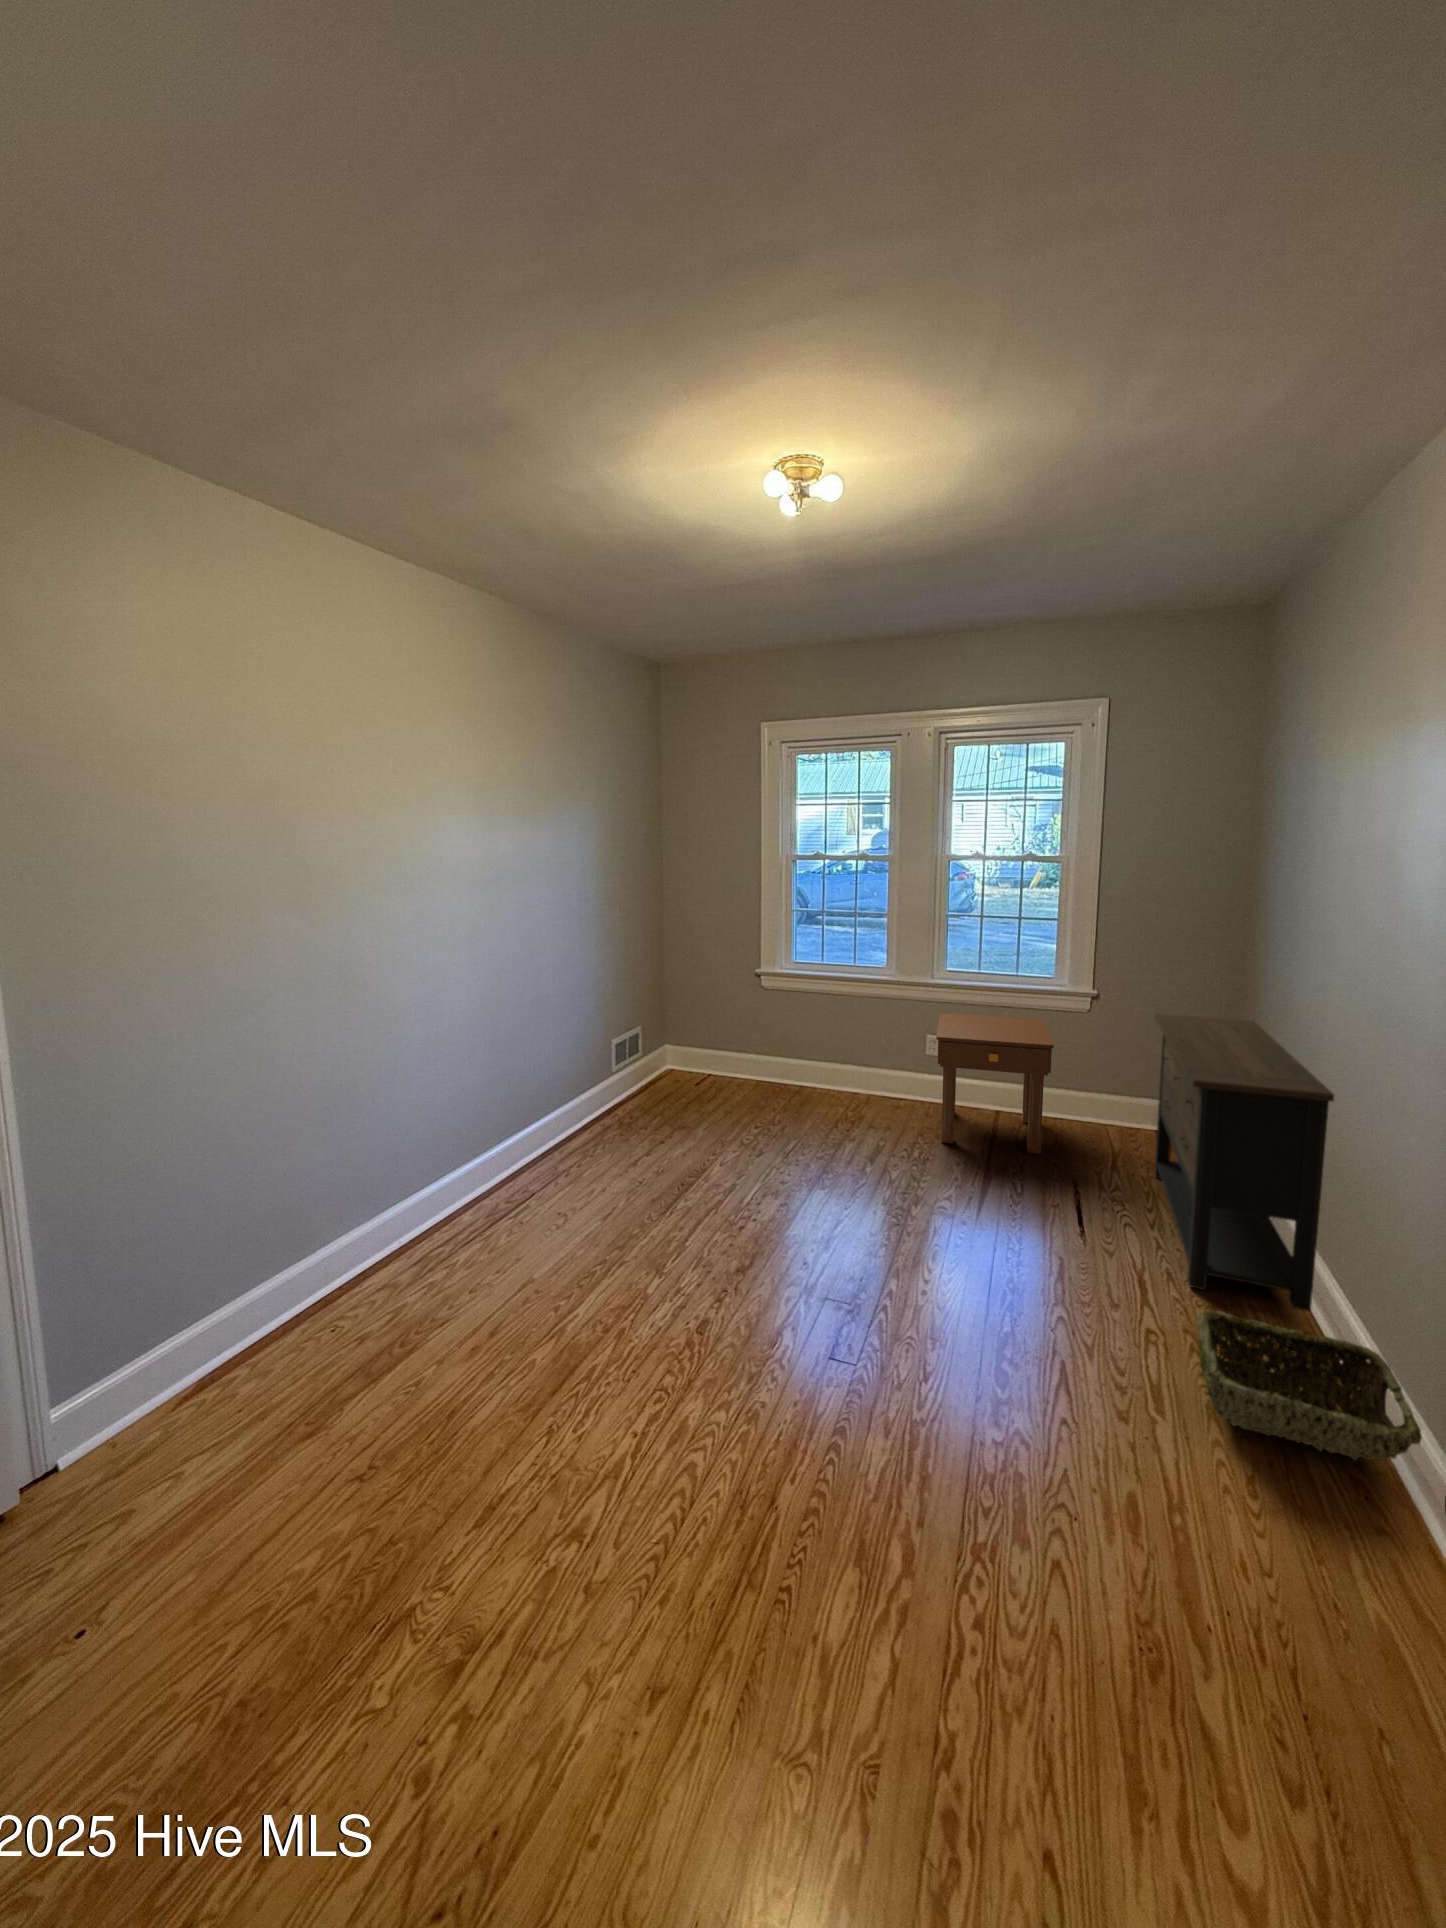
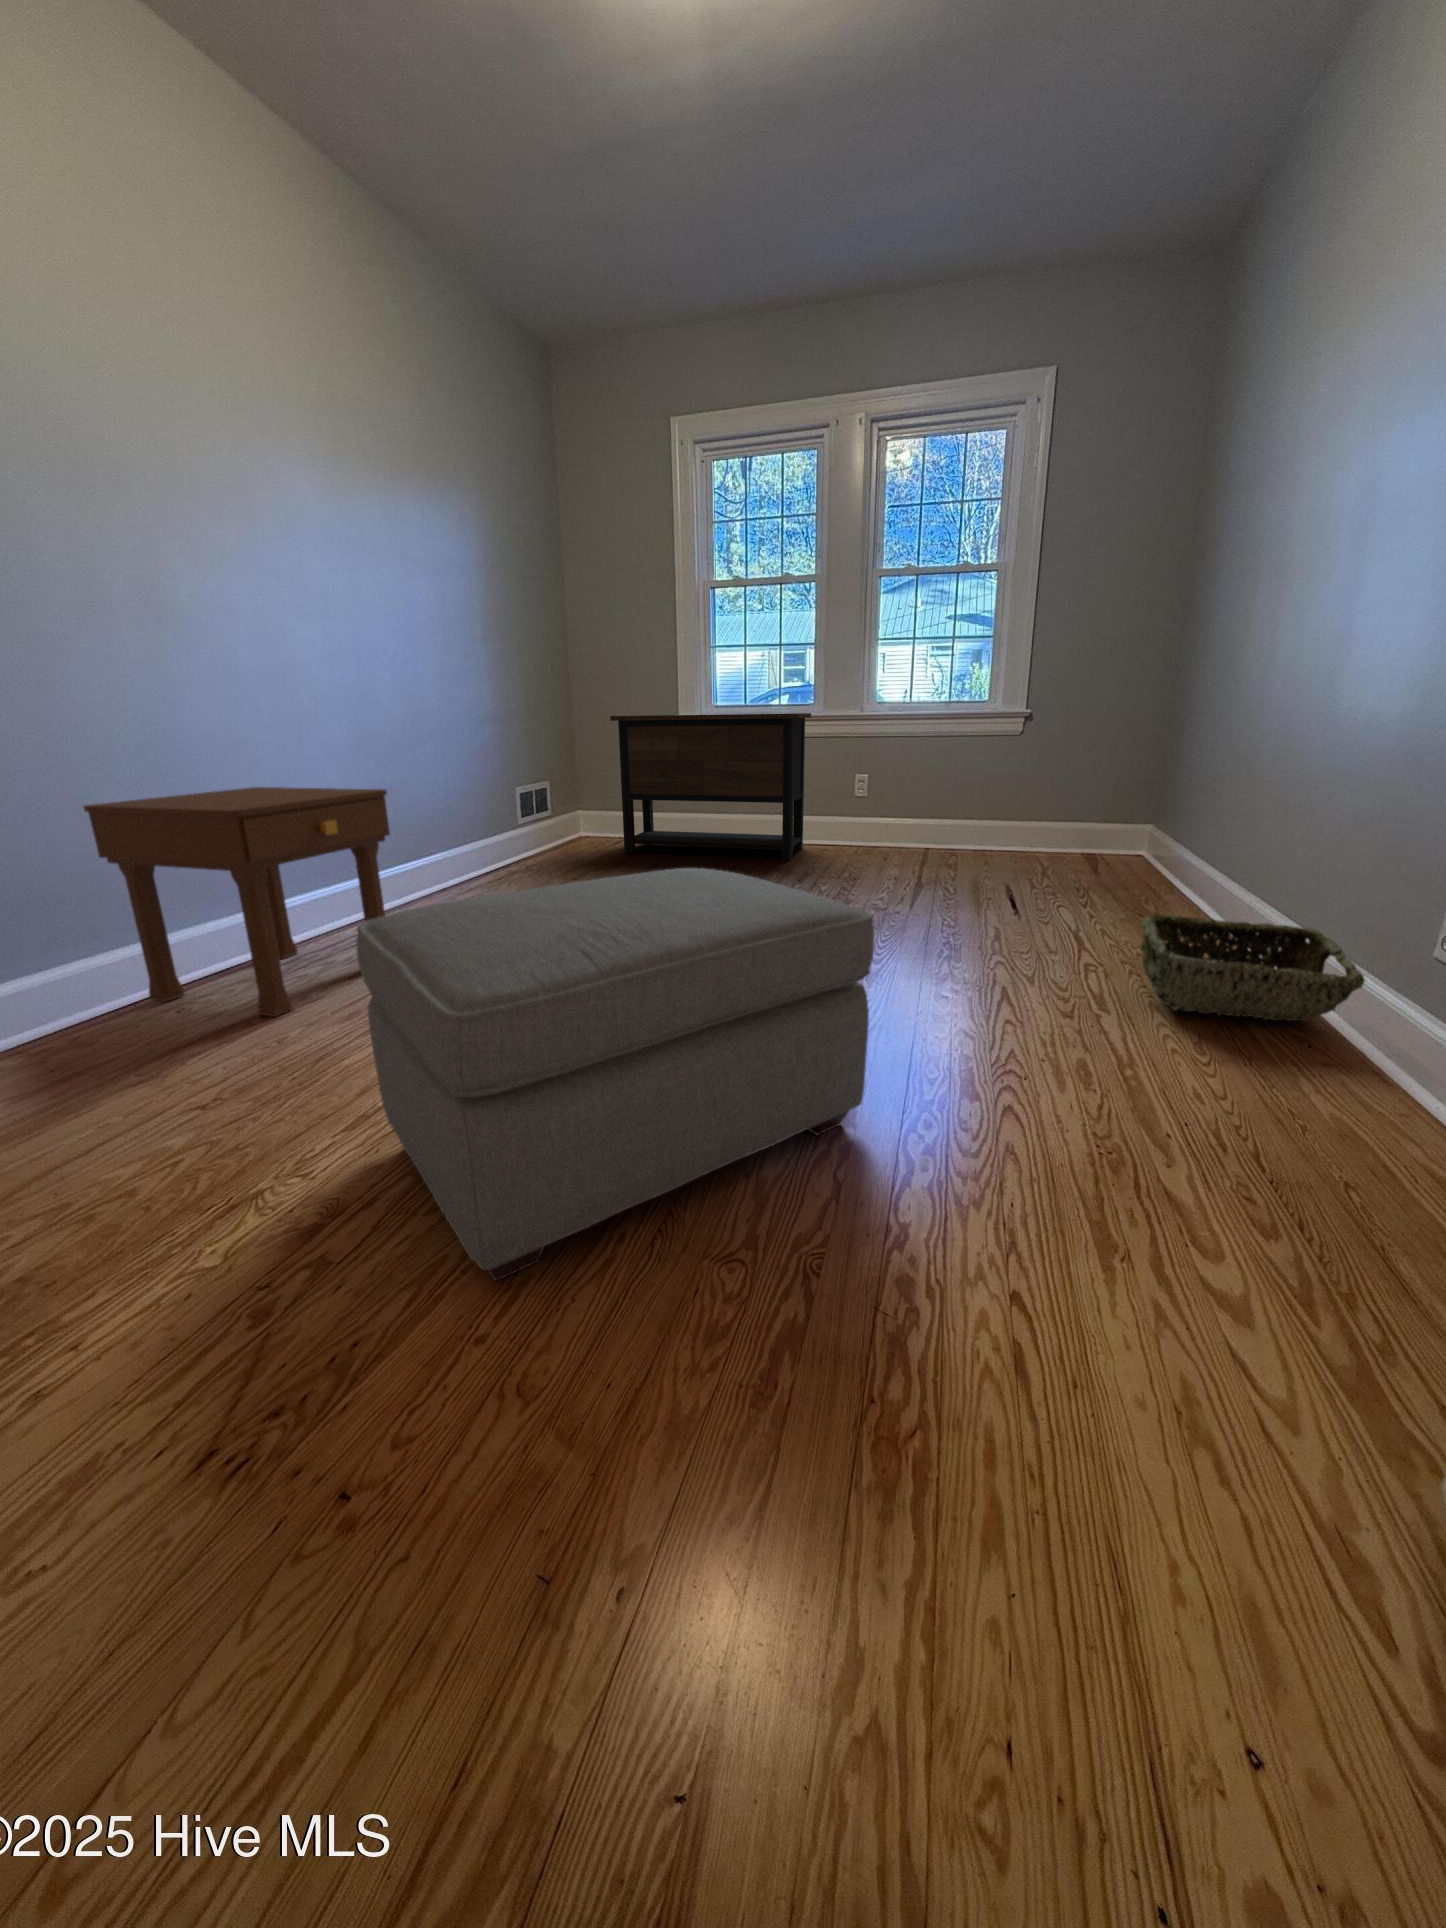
nightstand: present [936,1013,1054,1154] -> present [83,787,390,1017]
dresser: present [1154,1014,1334,1311] -> present [610,713,811,860]
ottoman: none [504,1275,924,1765] -> present [356,868,874,1281]

